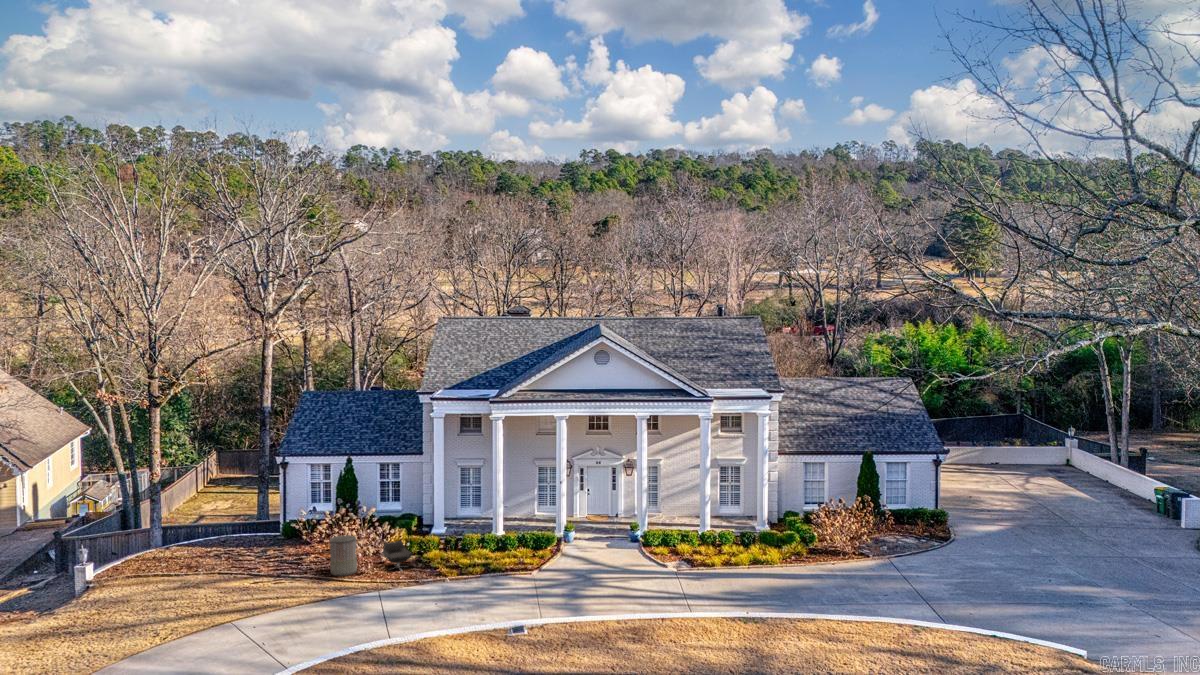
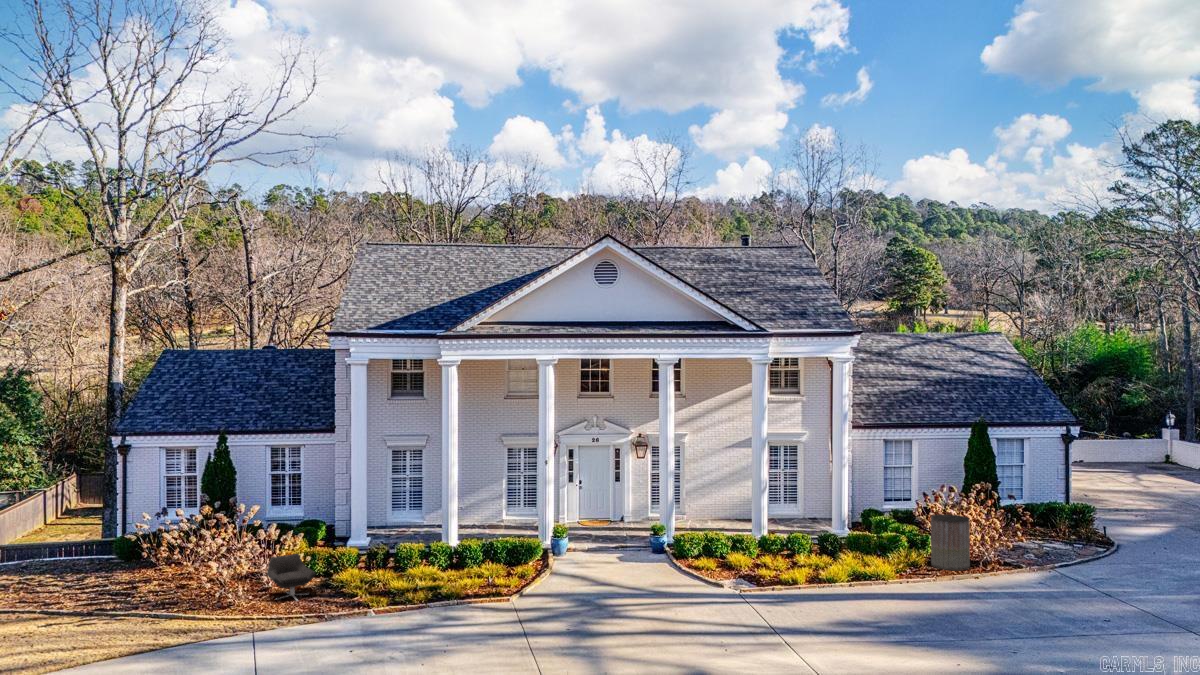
trash can: present [330,535,357,576] -> present [931,514,970,571]

